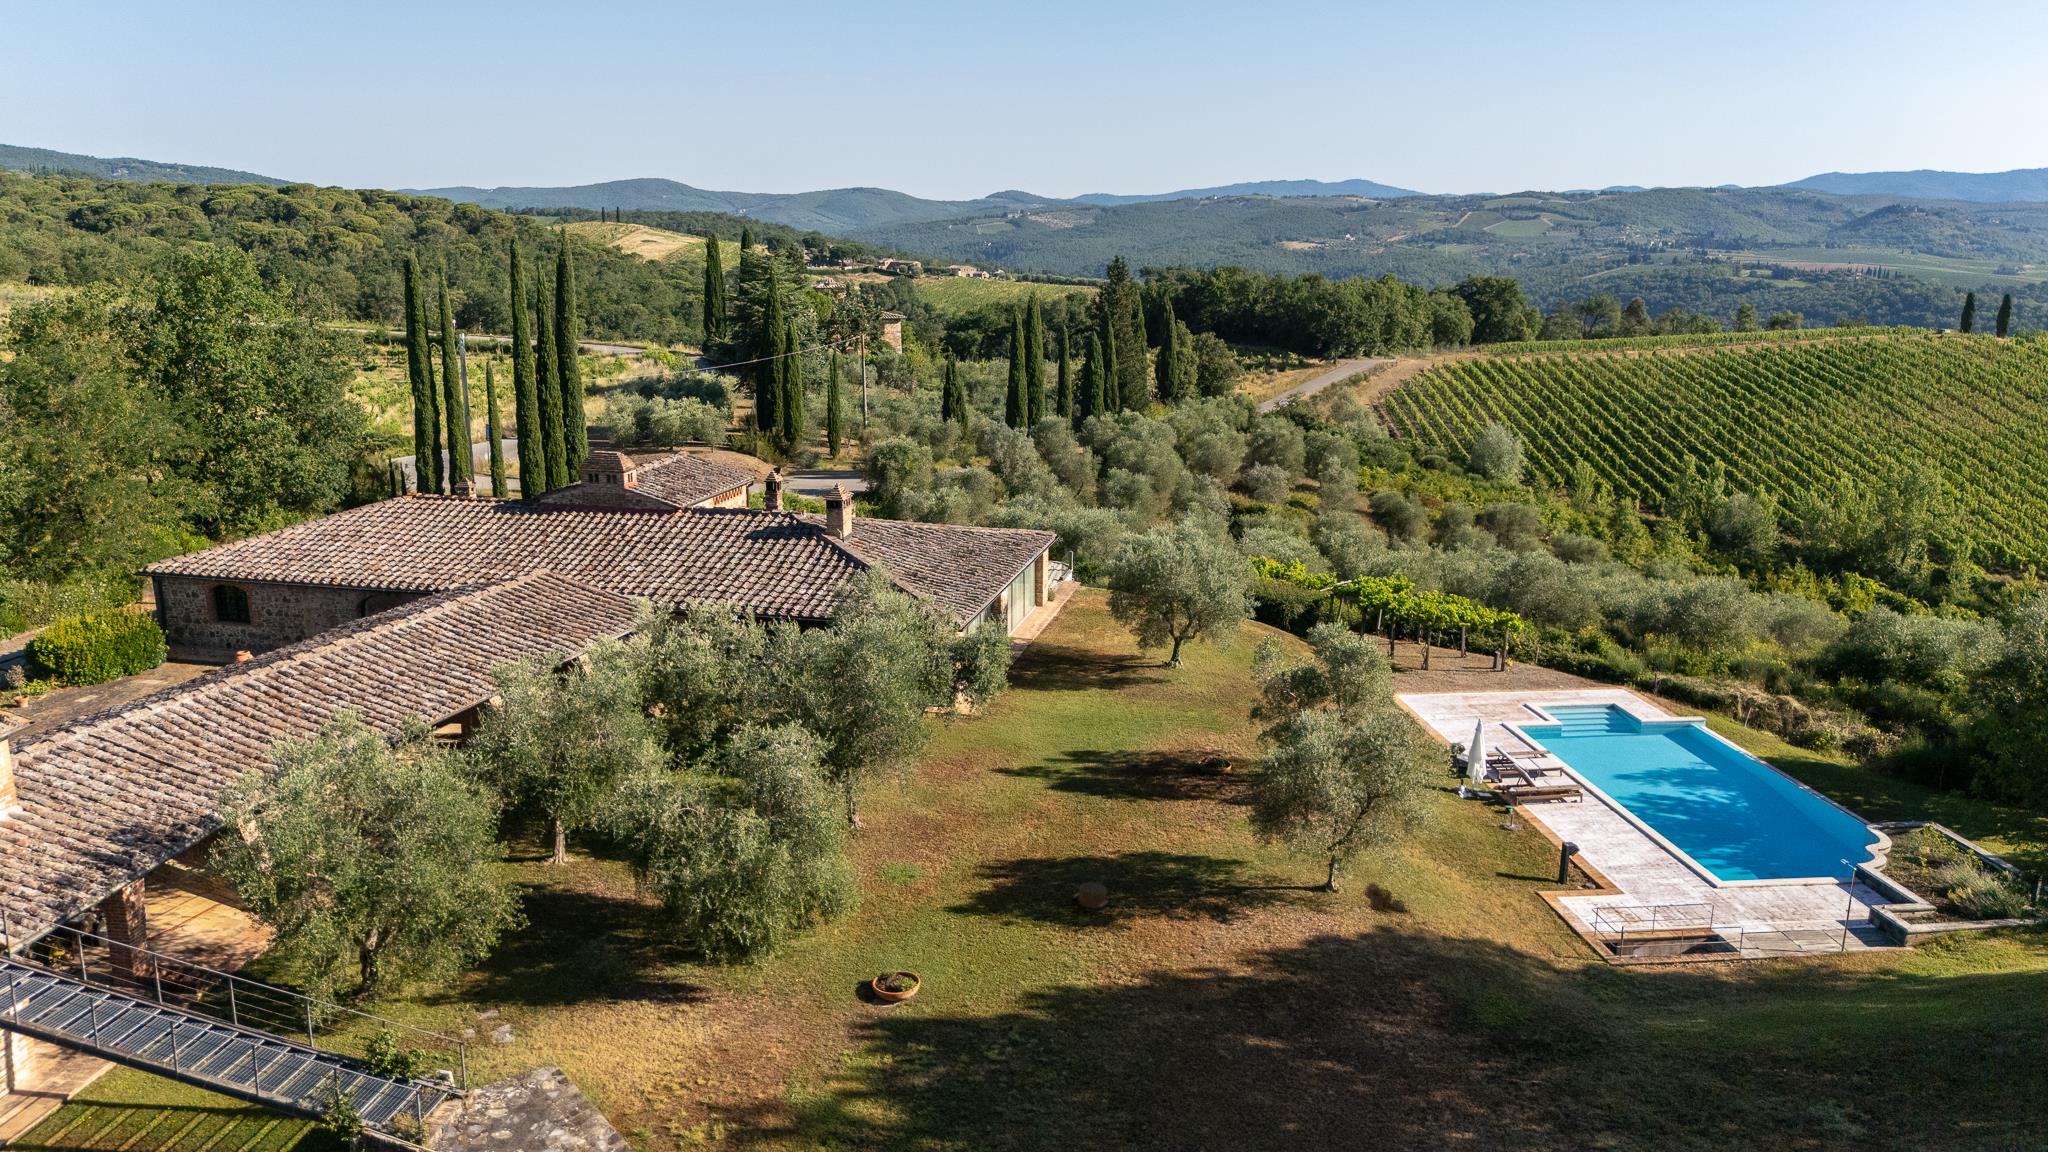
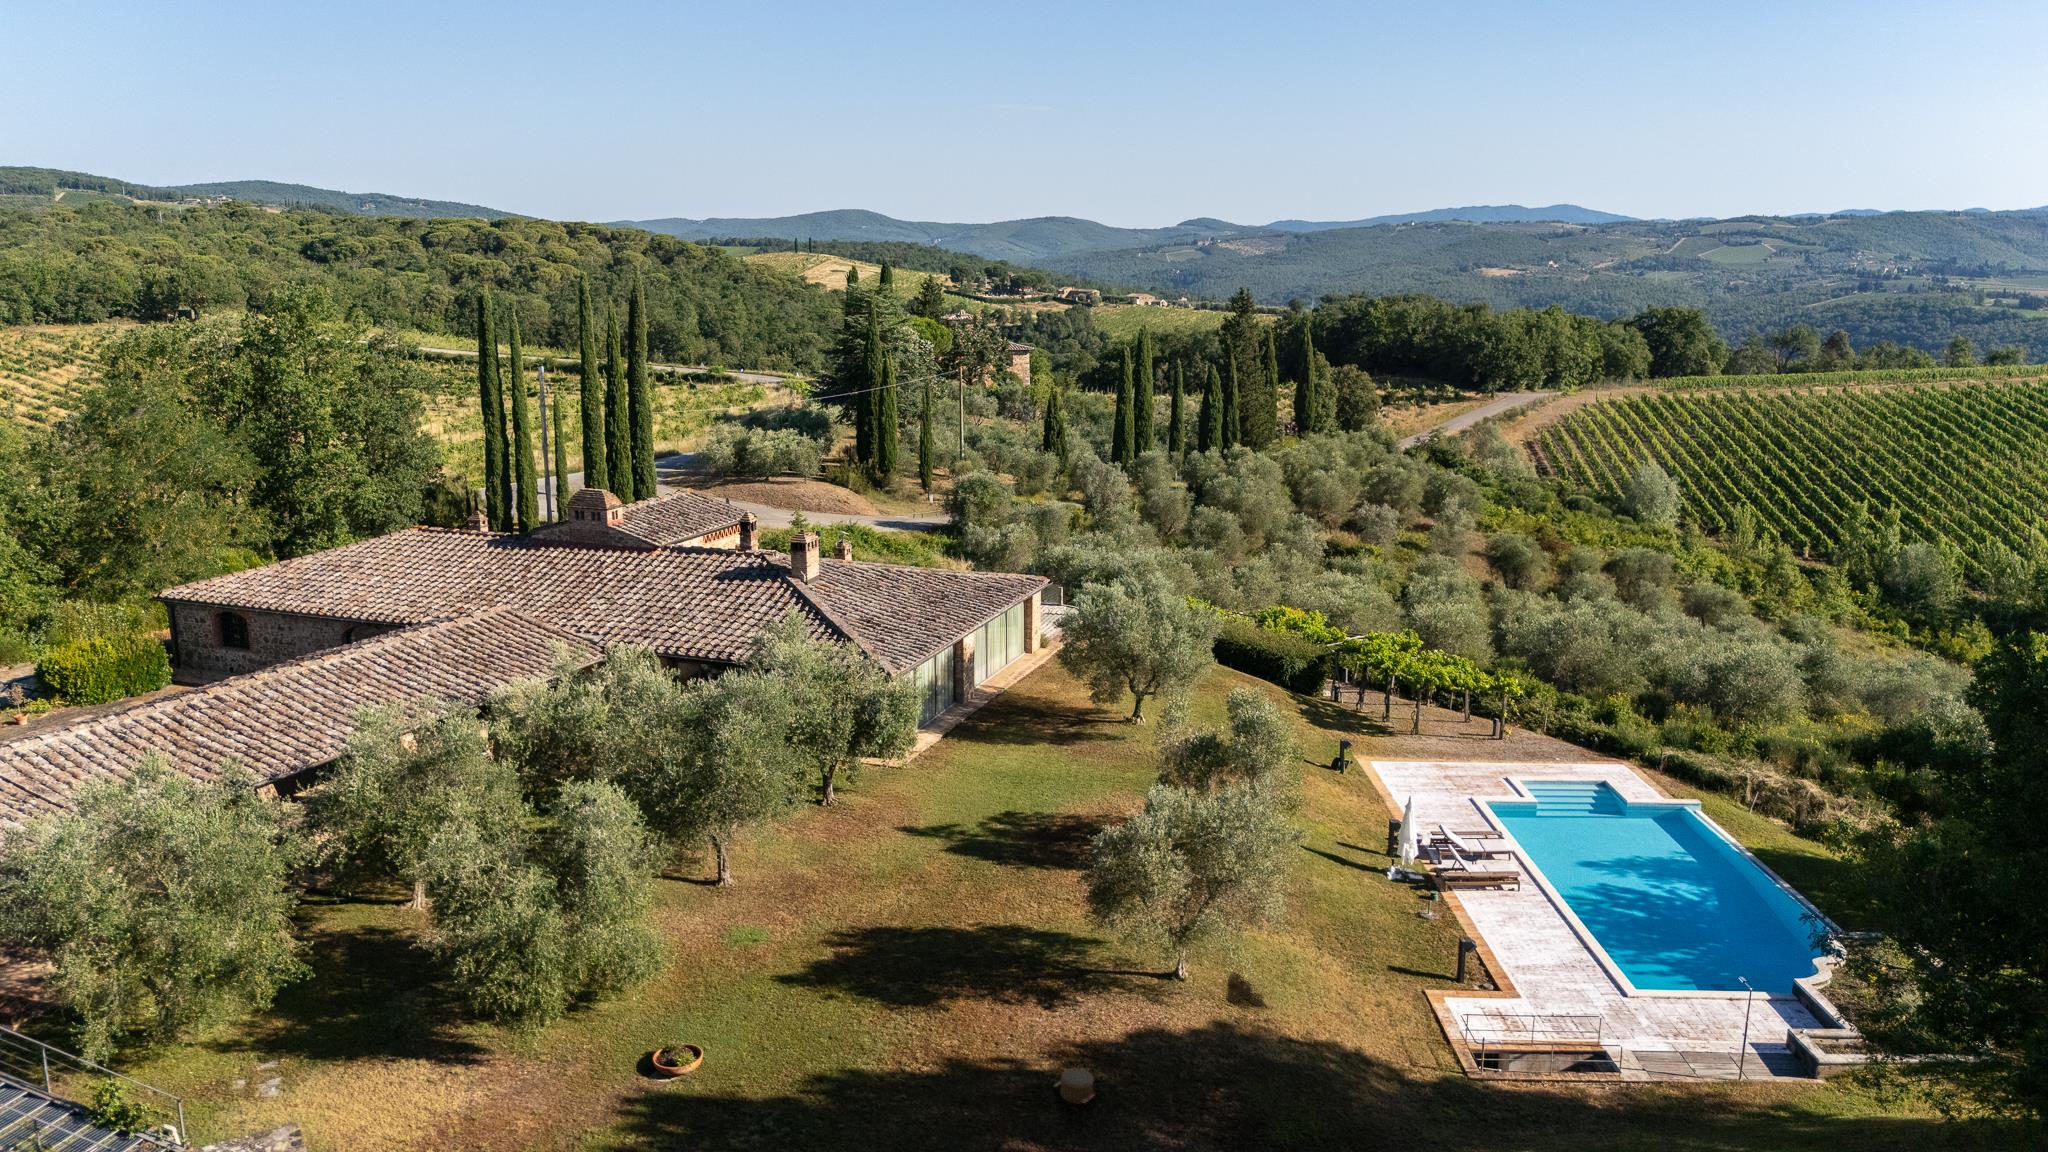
pouf: present [1075,882,1107,908] -> present [1055,1068,1094,1104]

